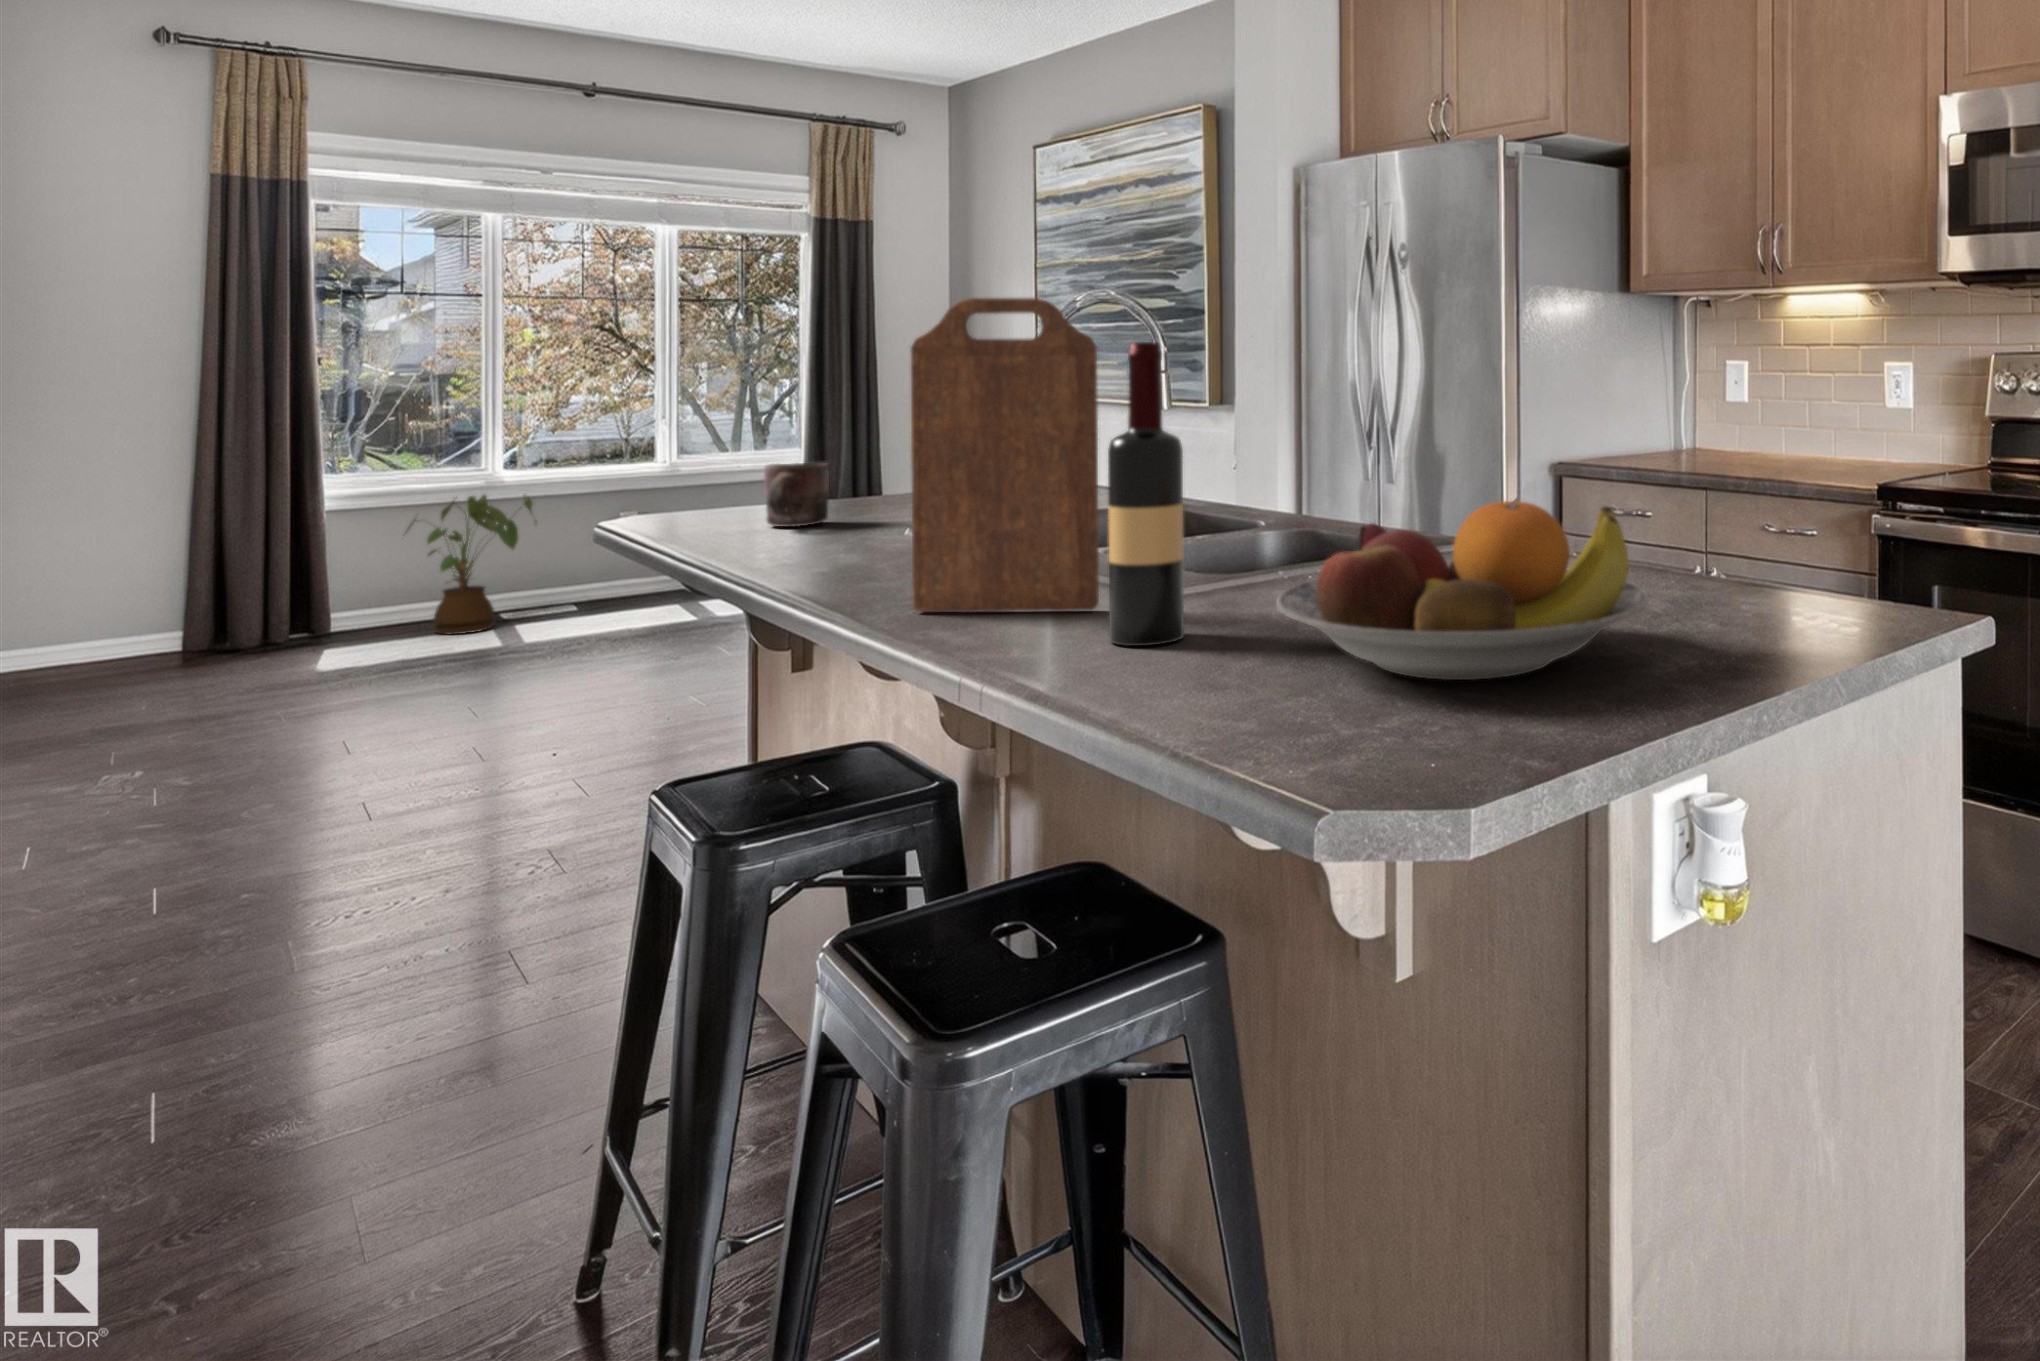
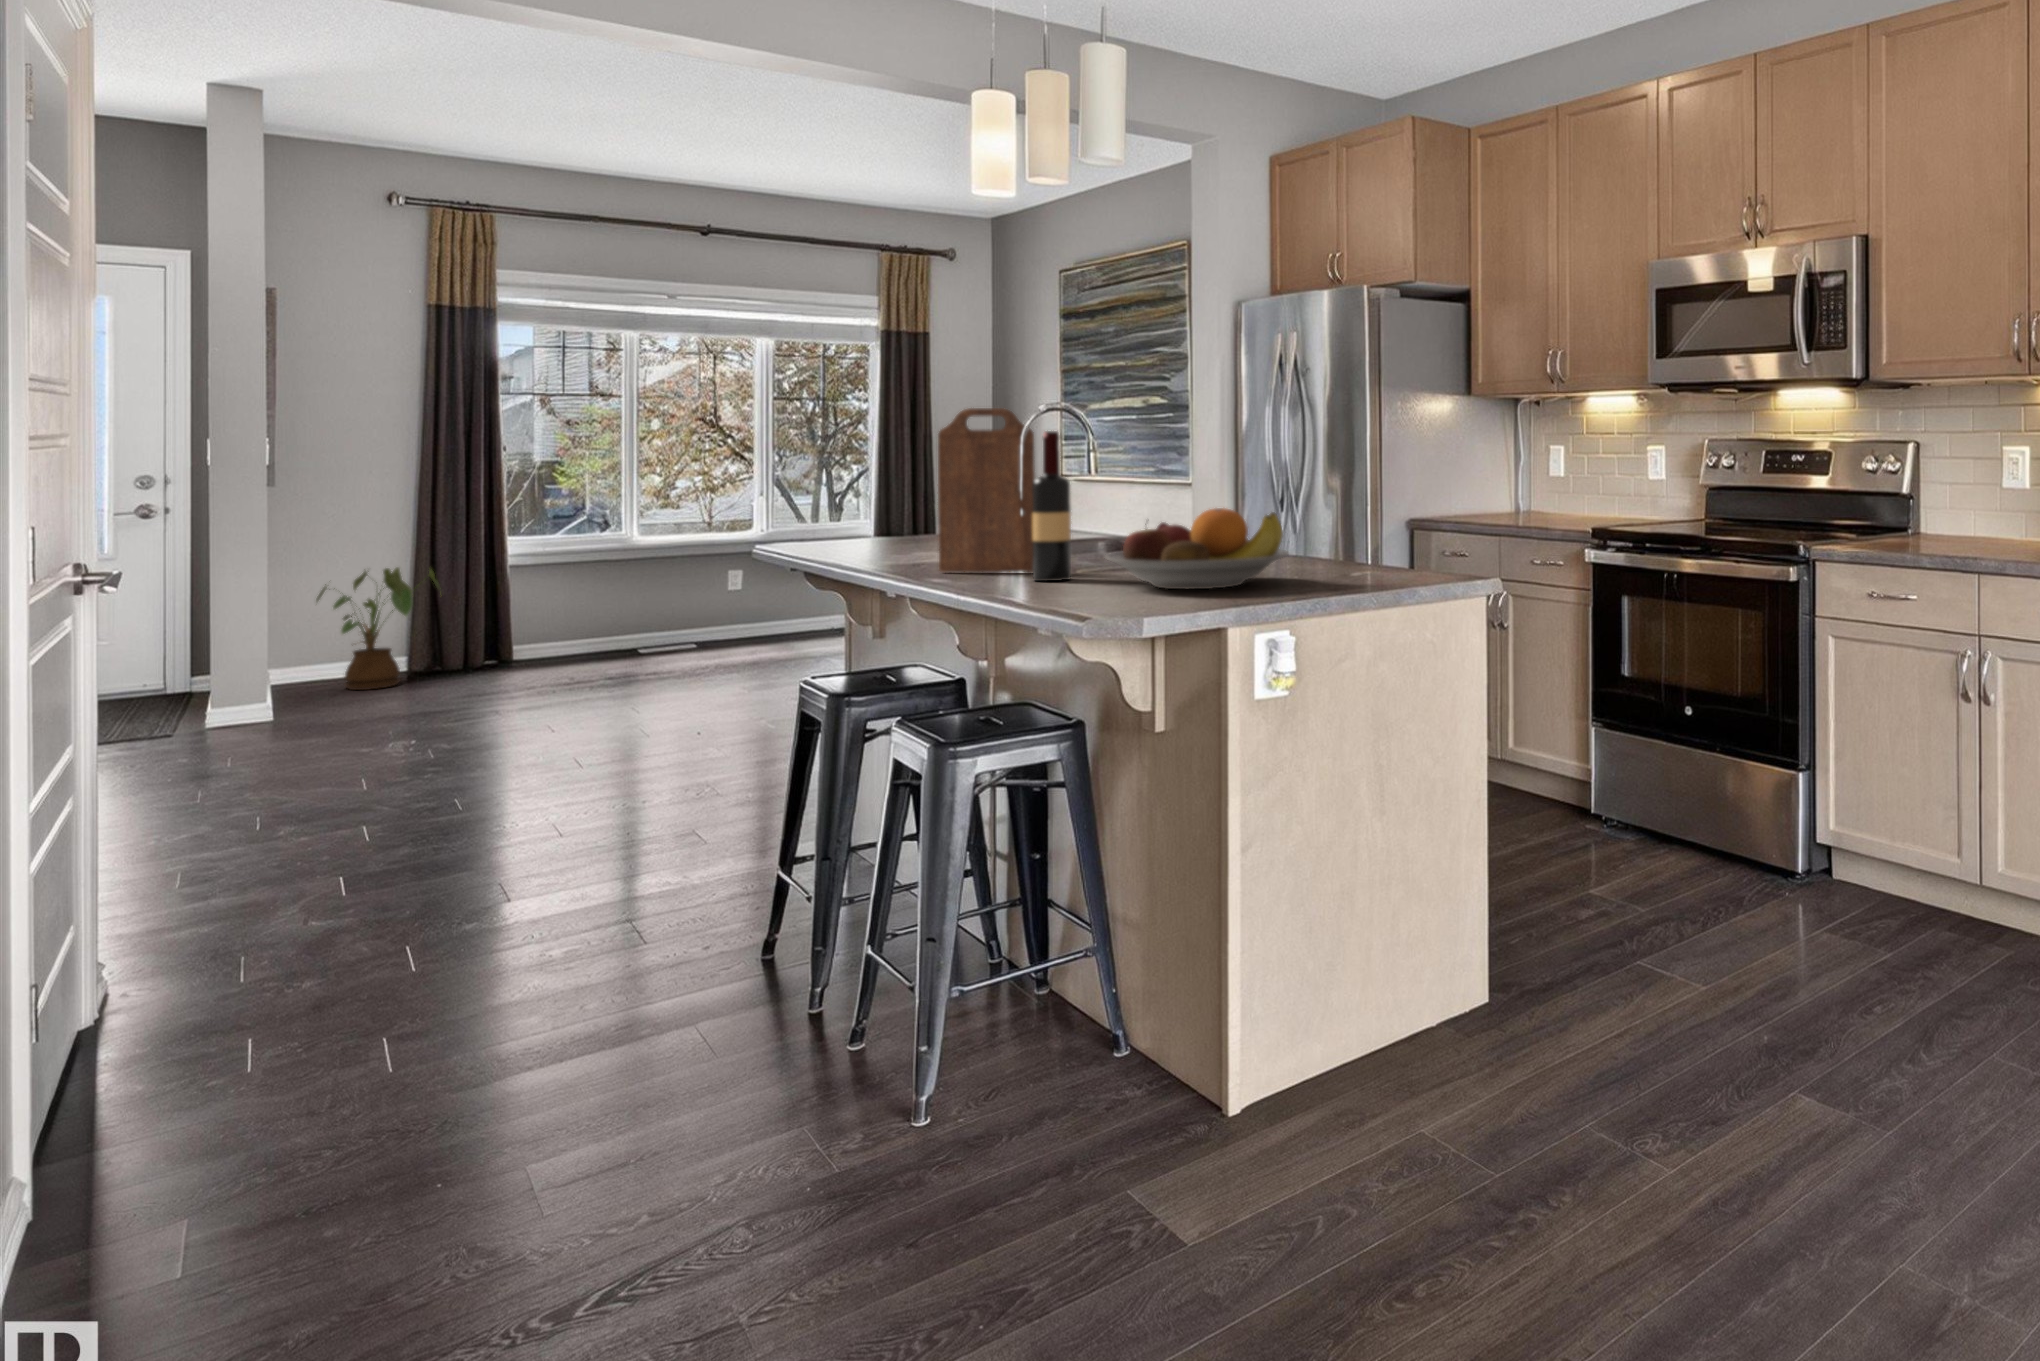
mug: present [764,463,829,527] -> none [856,507,895,546]
house plant: present [403,495,536,635] -> present [317,568,441,690]

